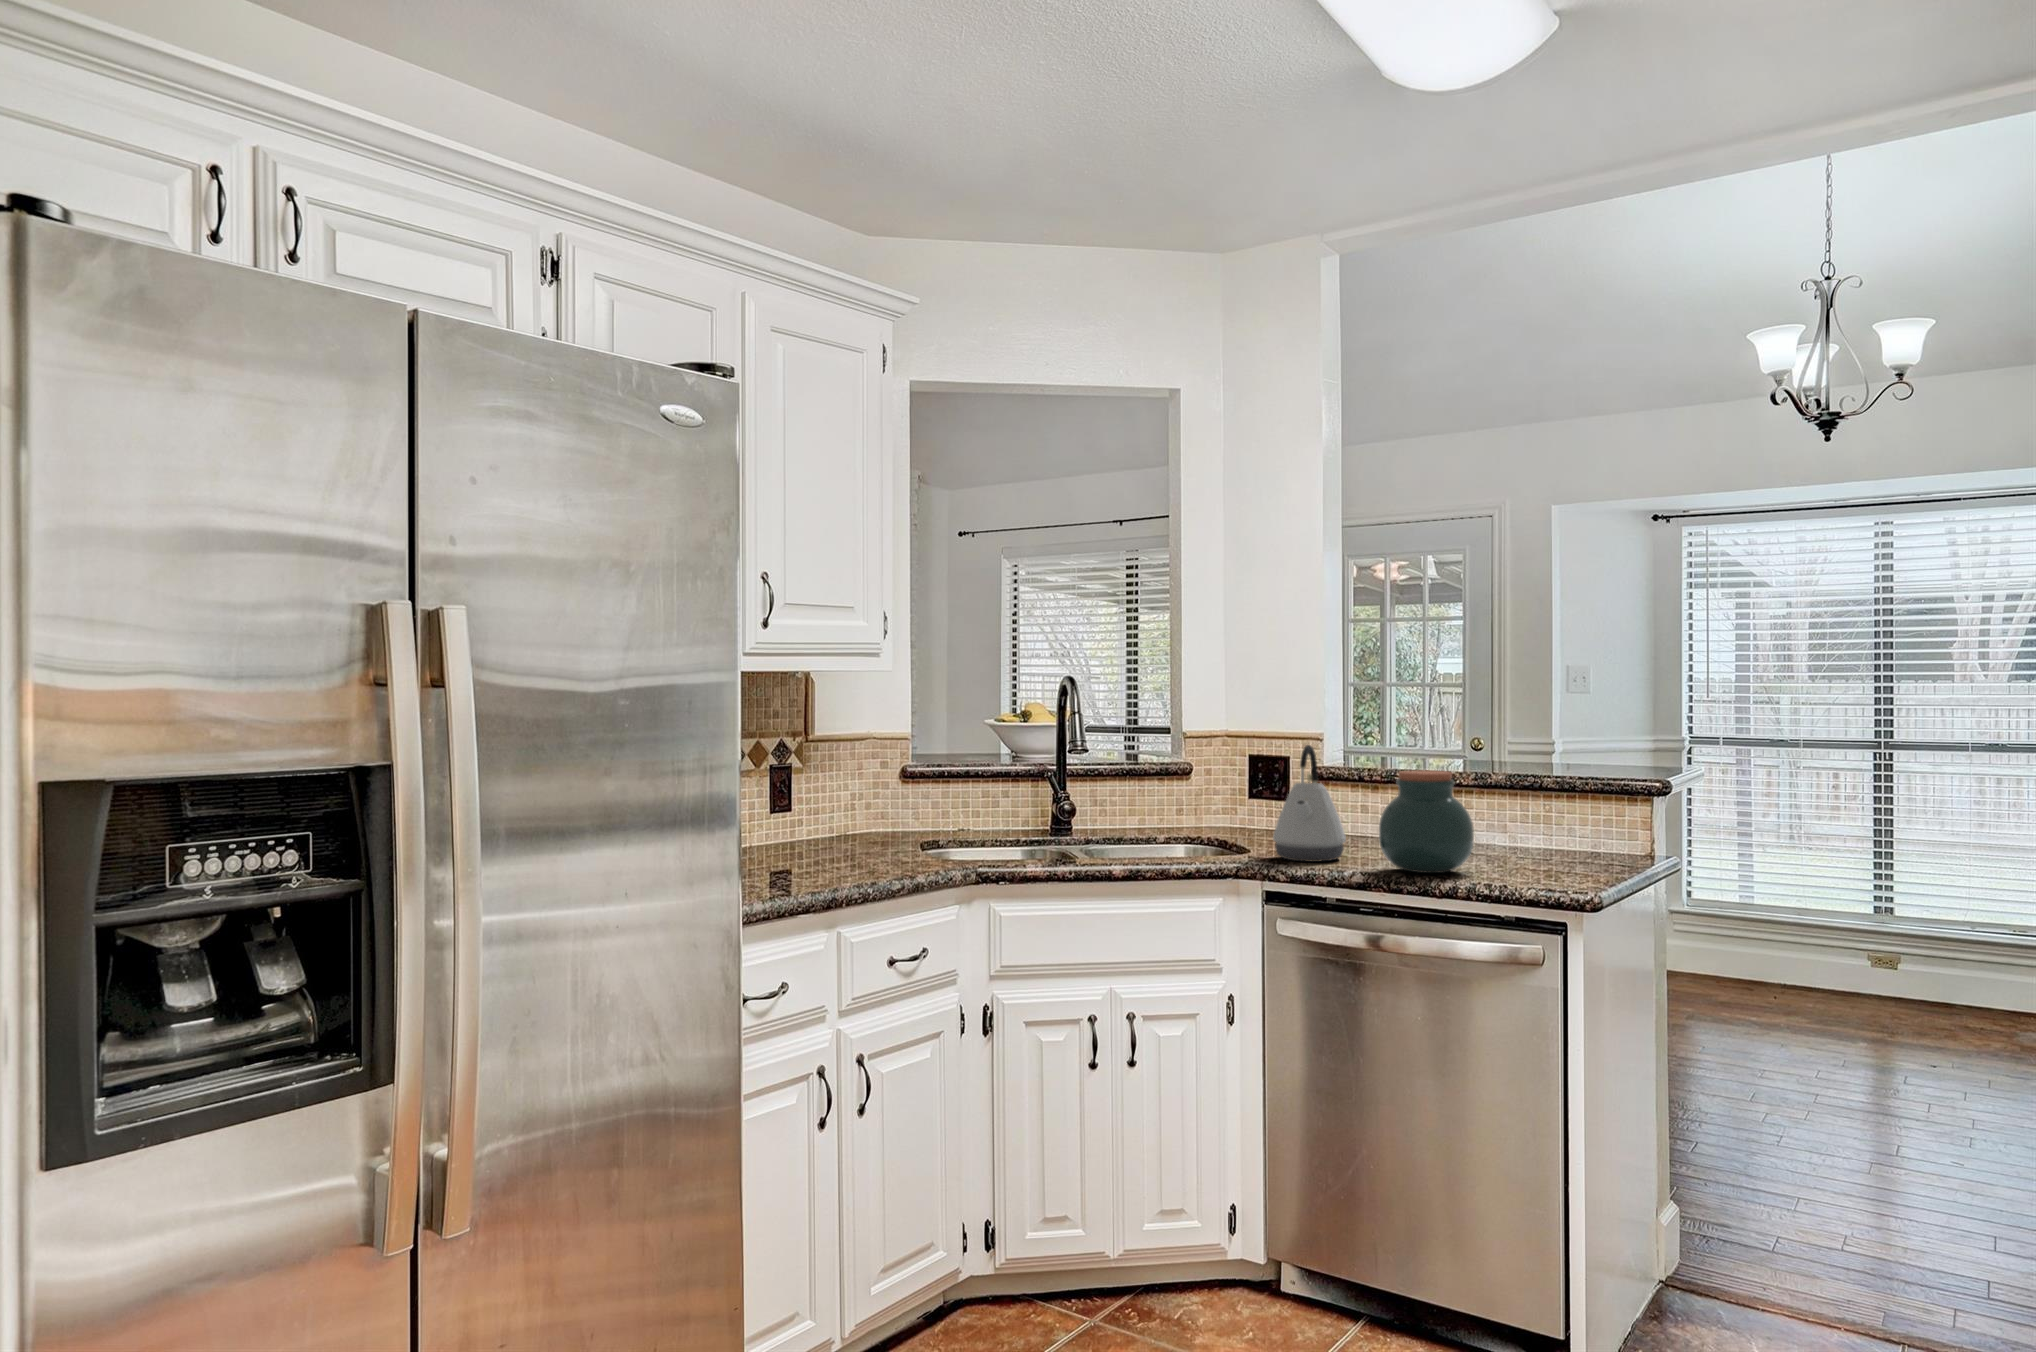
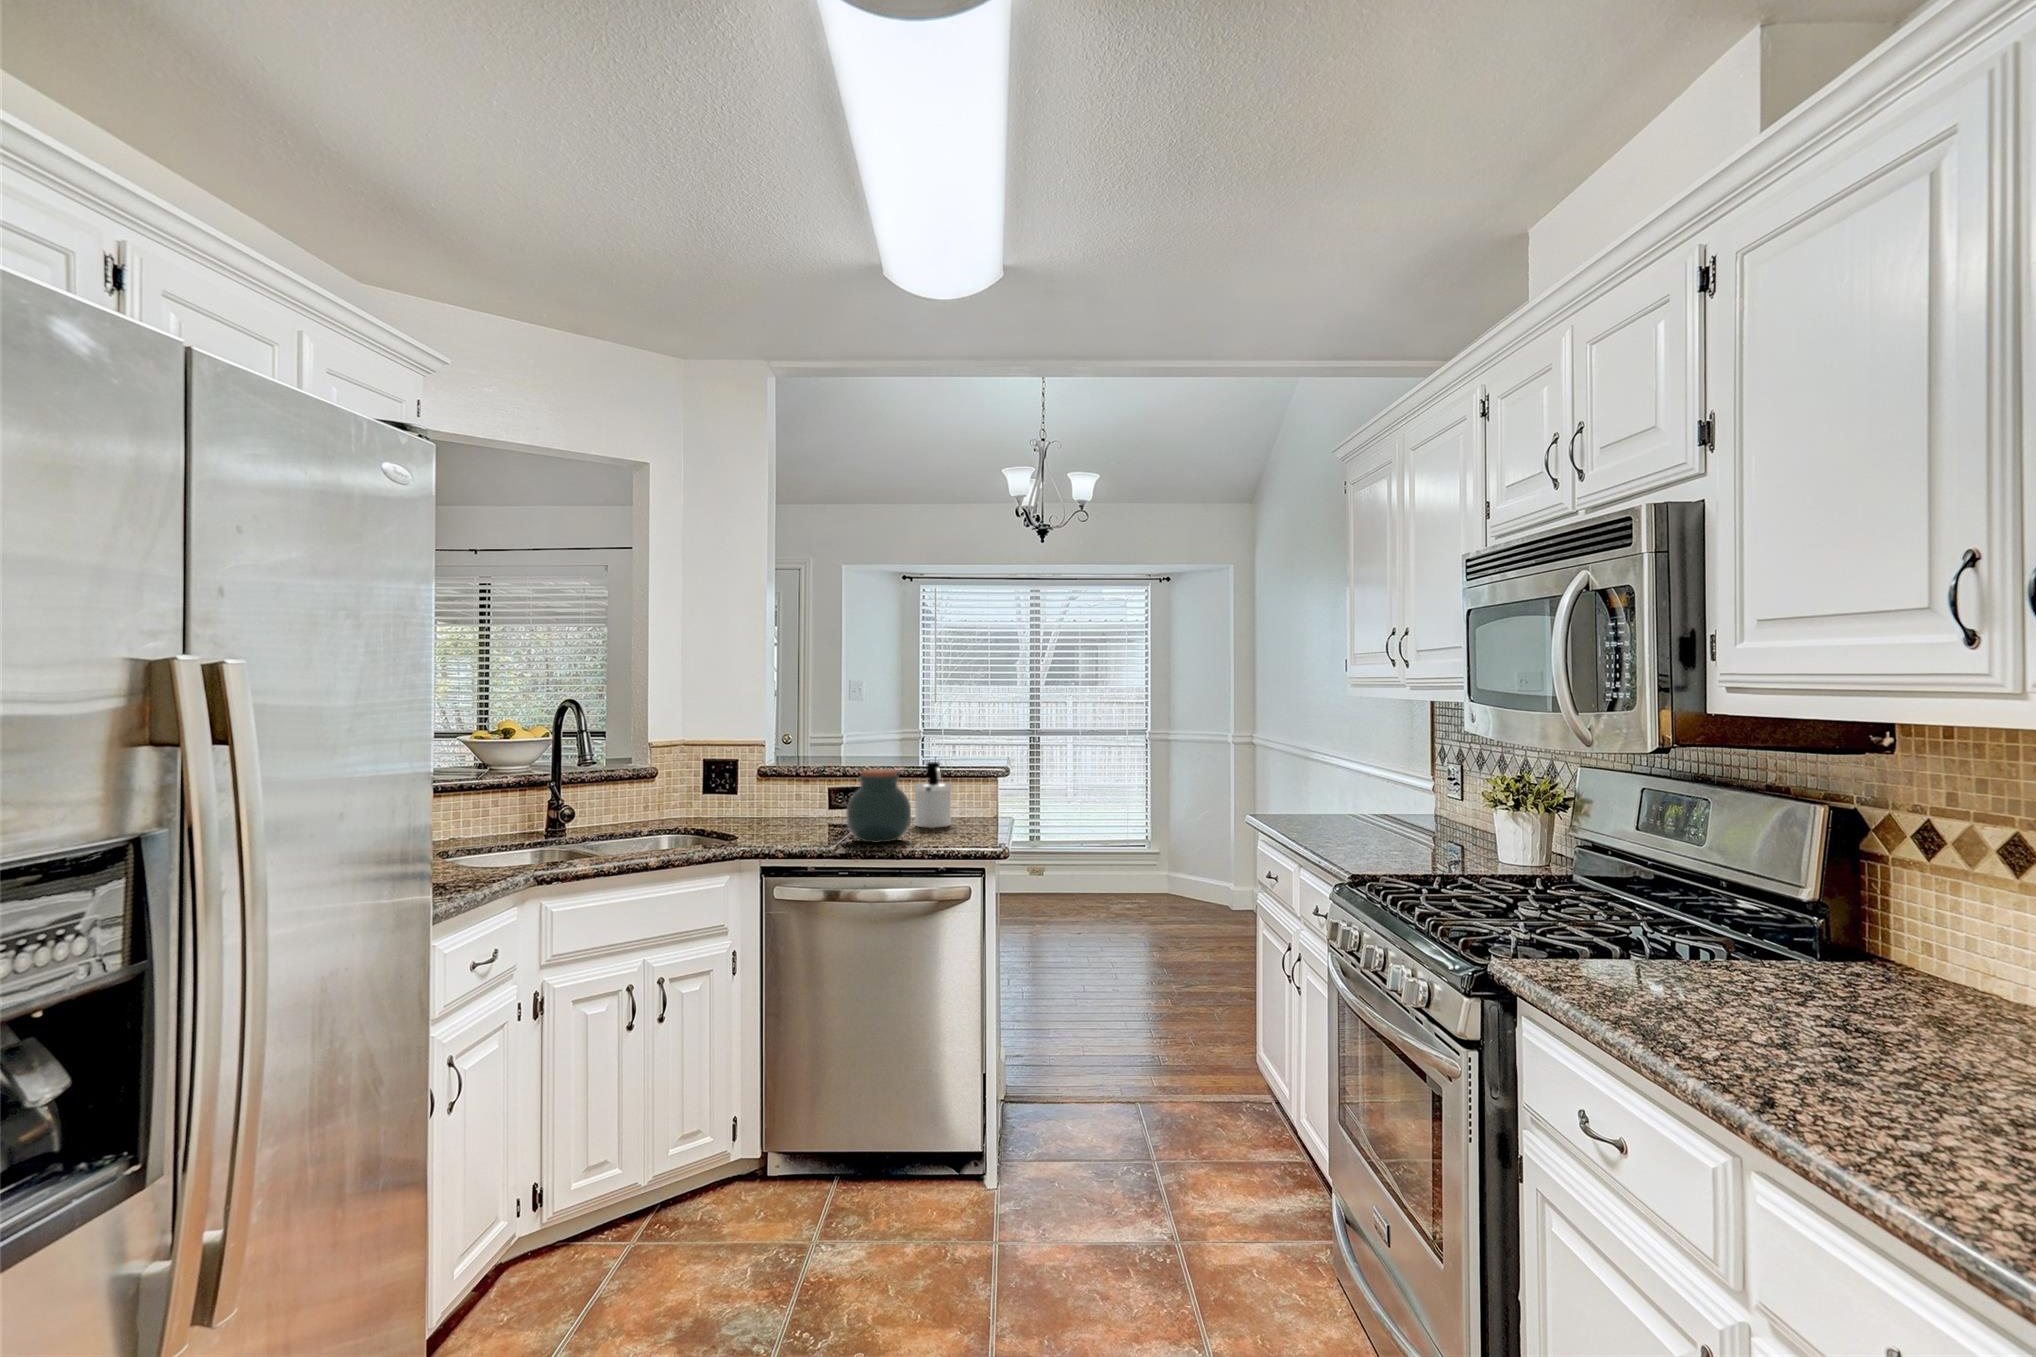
kettle: present [1273,745,1346,862] -> none [755,753,811,842]
soap dispenser: none [1510,766,1571,863] -> present [914,762,952,828]

